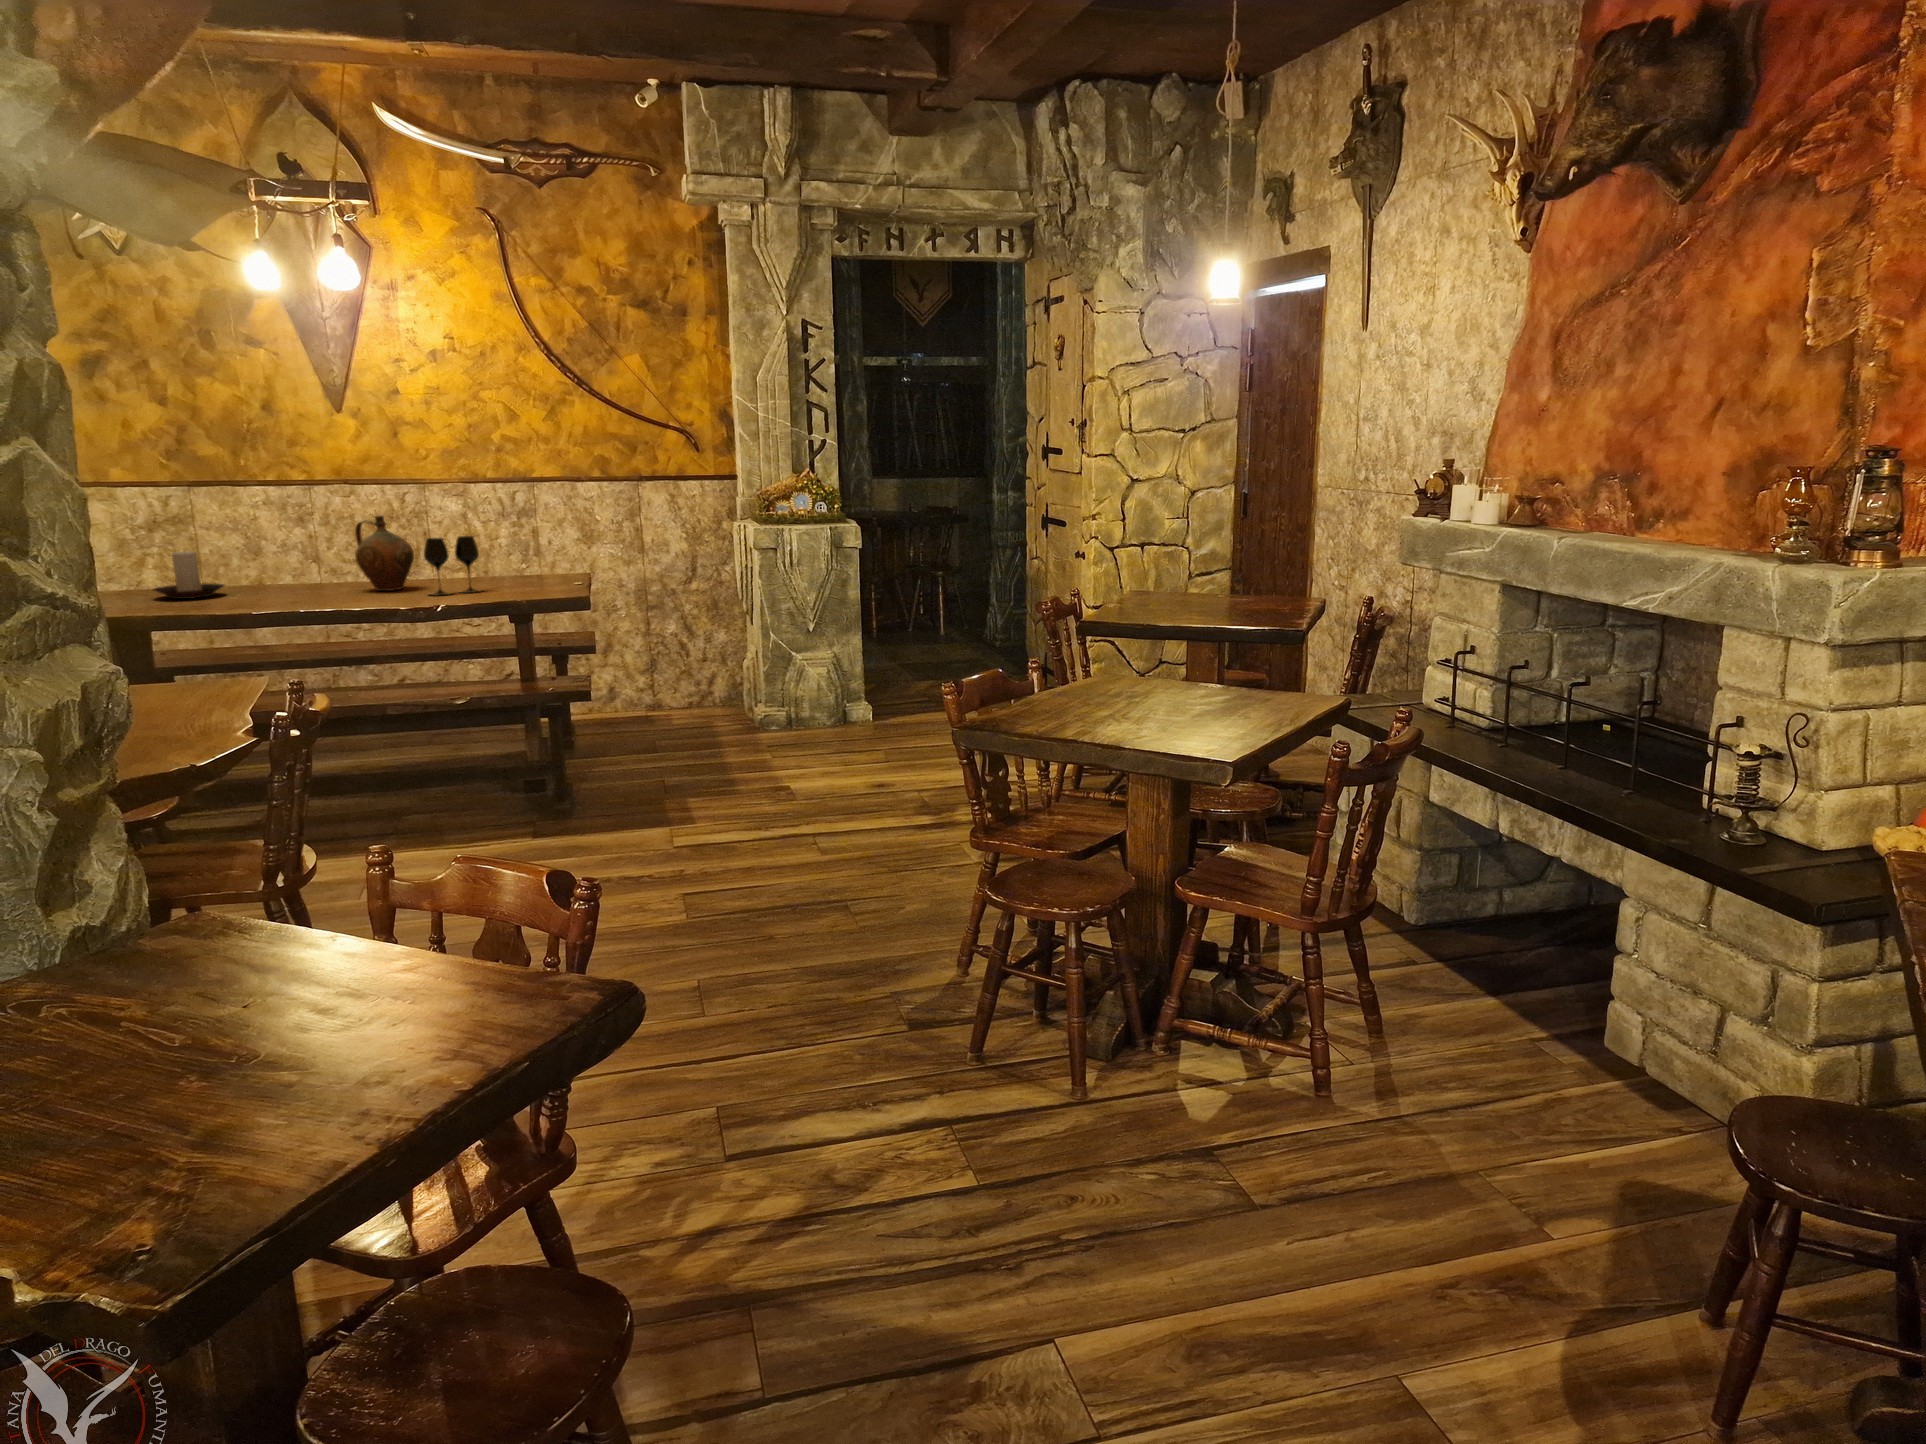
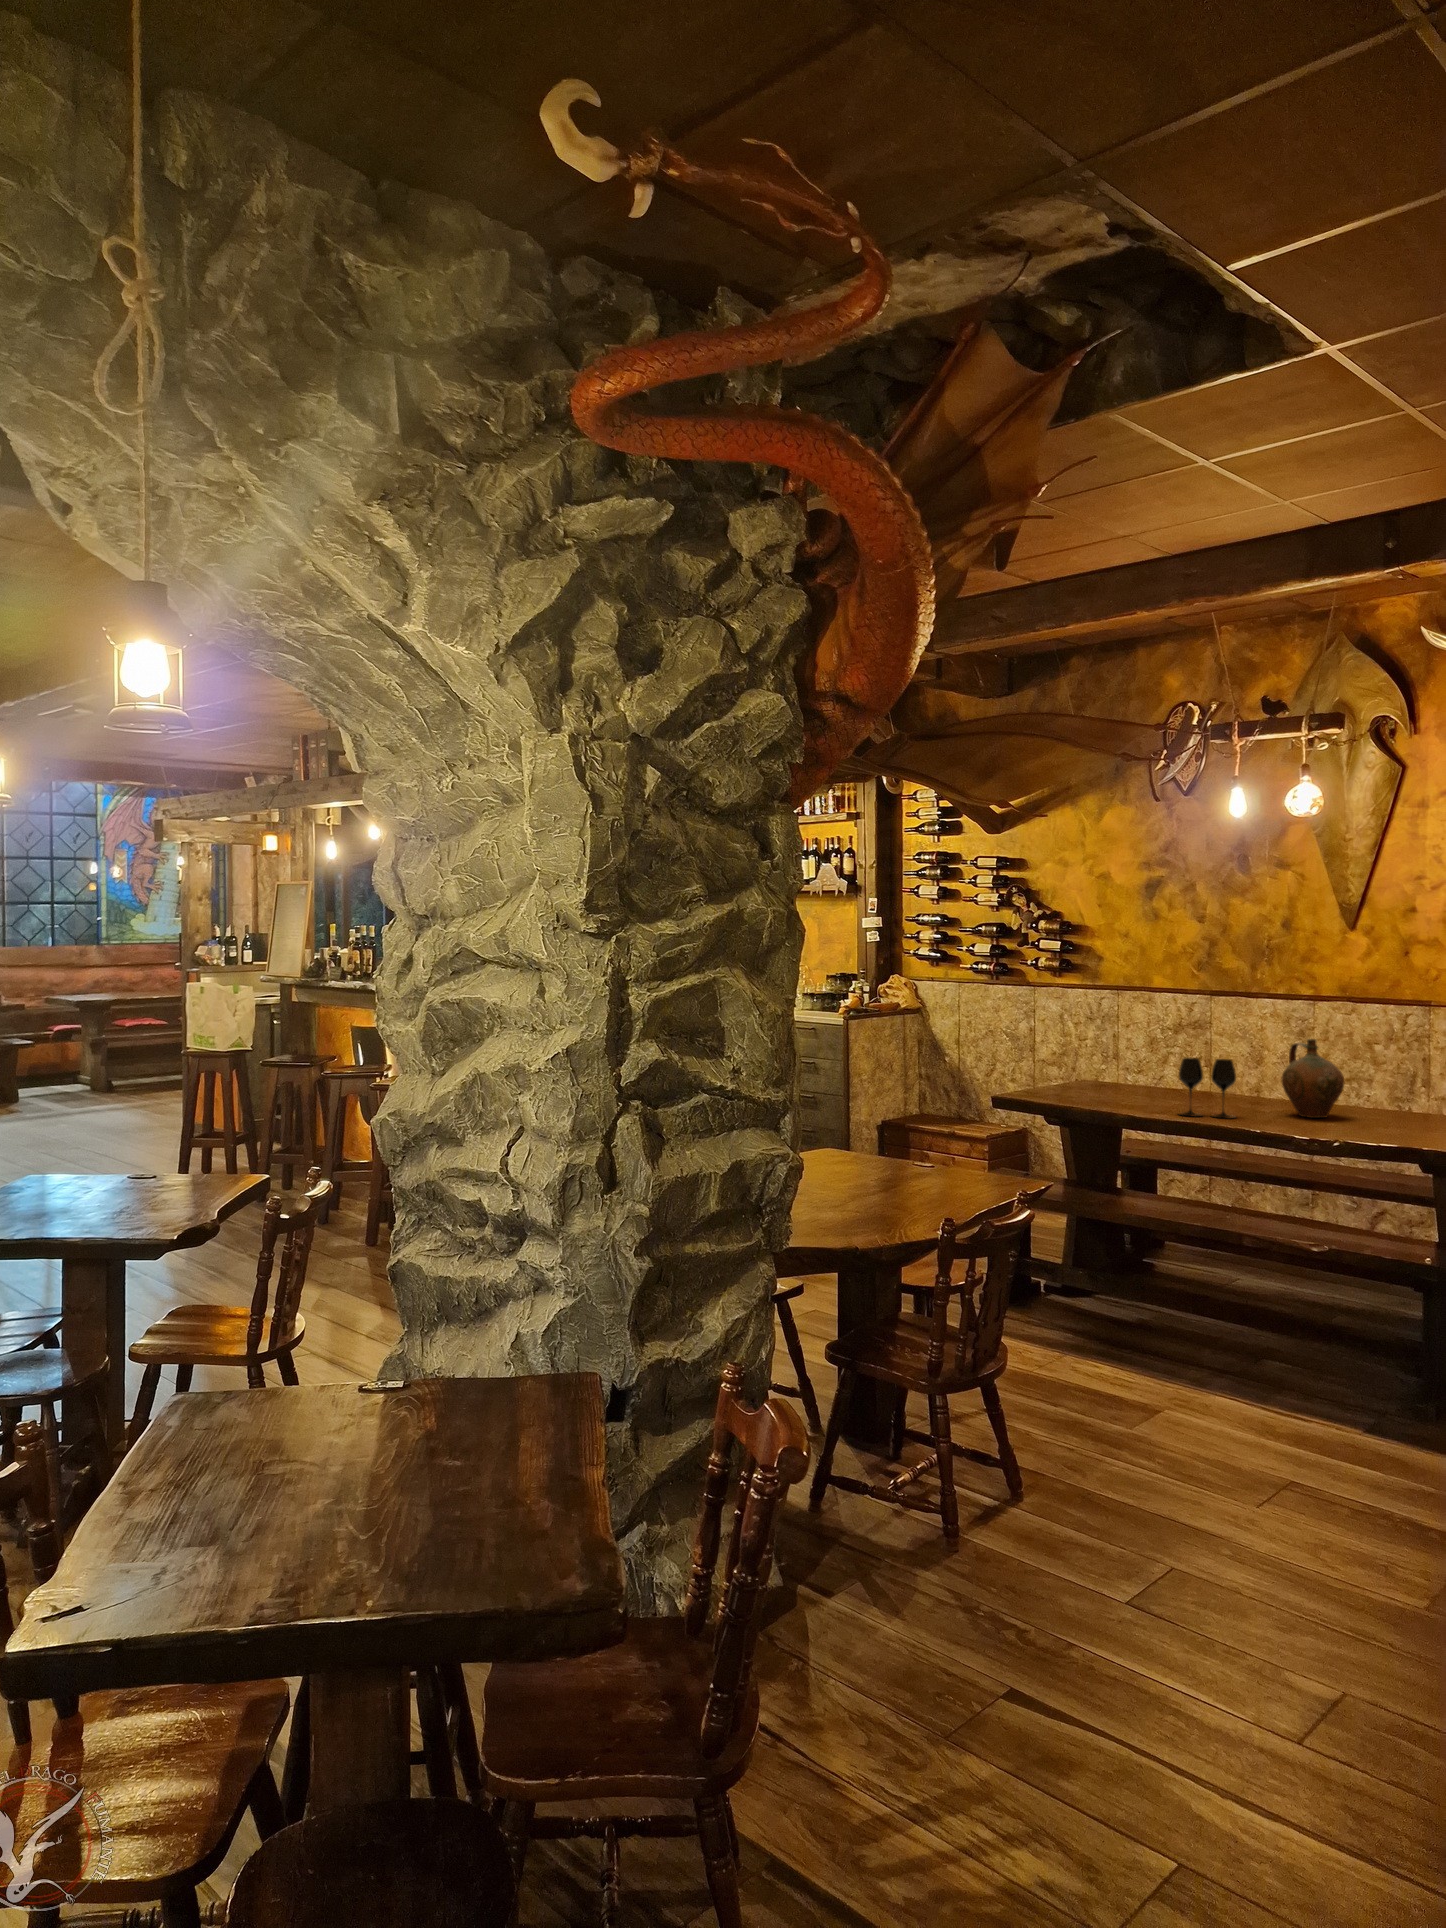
wine glass: present [424,536,481,596] -> present [1179,1058,1236,1119]
candle holder: present [153,551,224,599] -> none [1110,1053,1171,1098]

